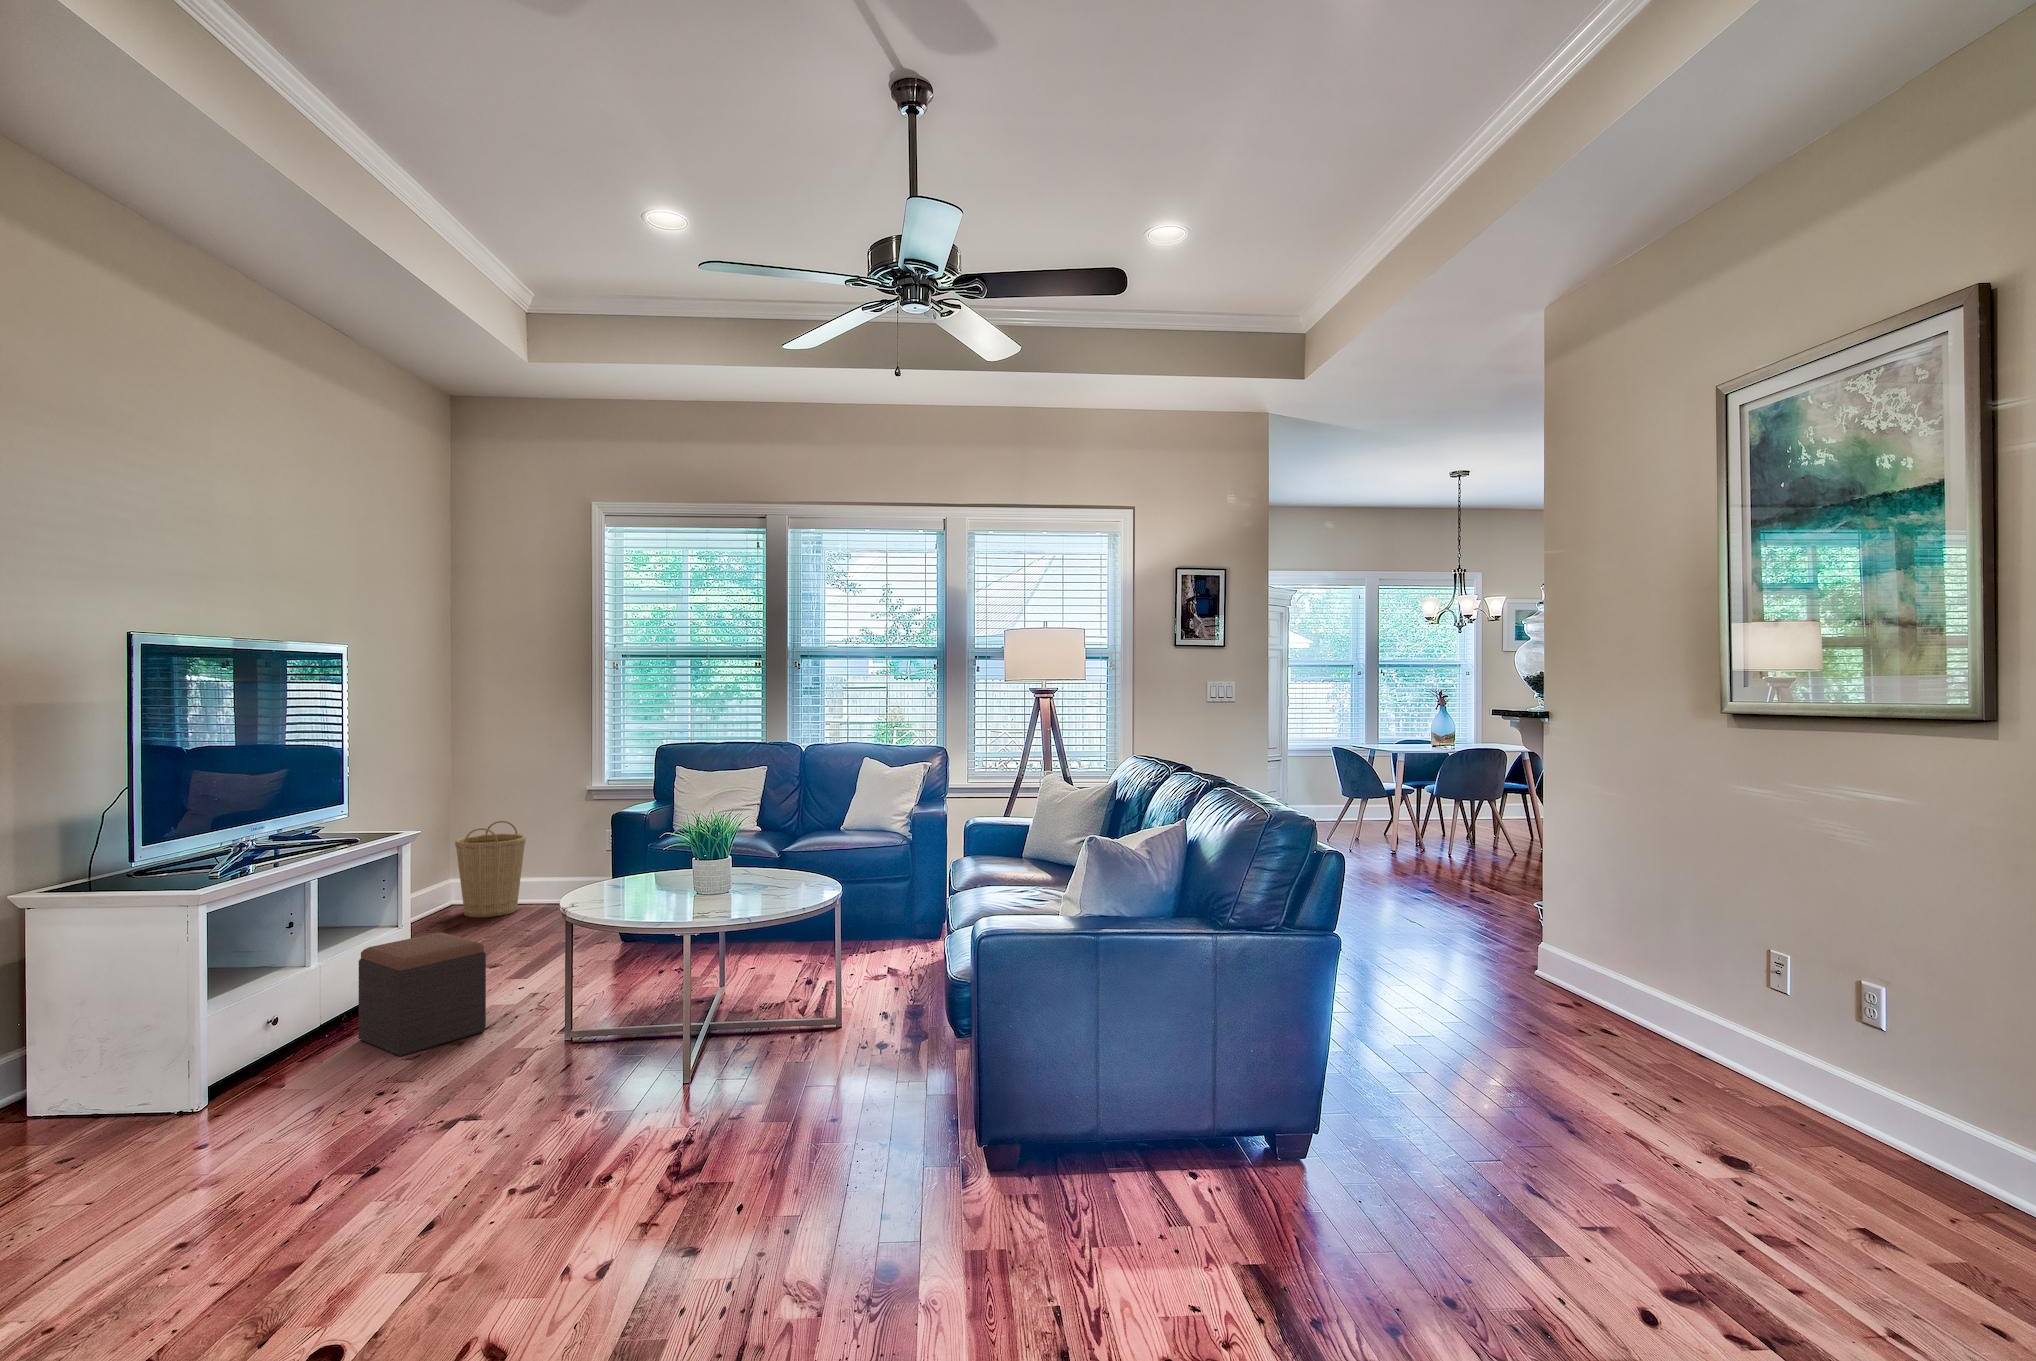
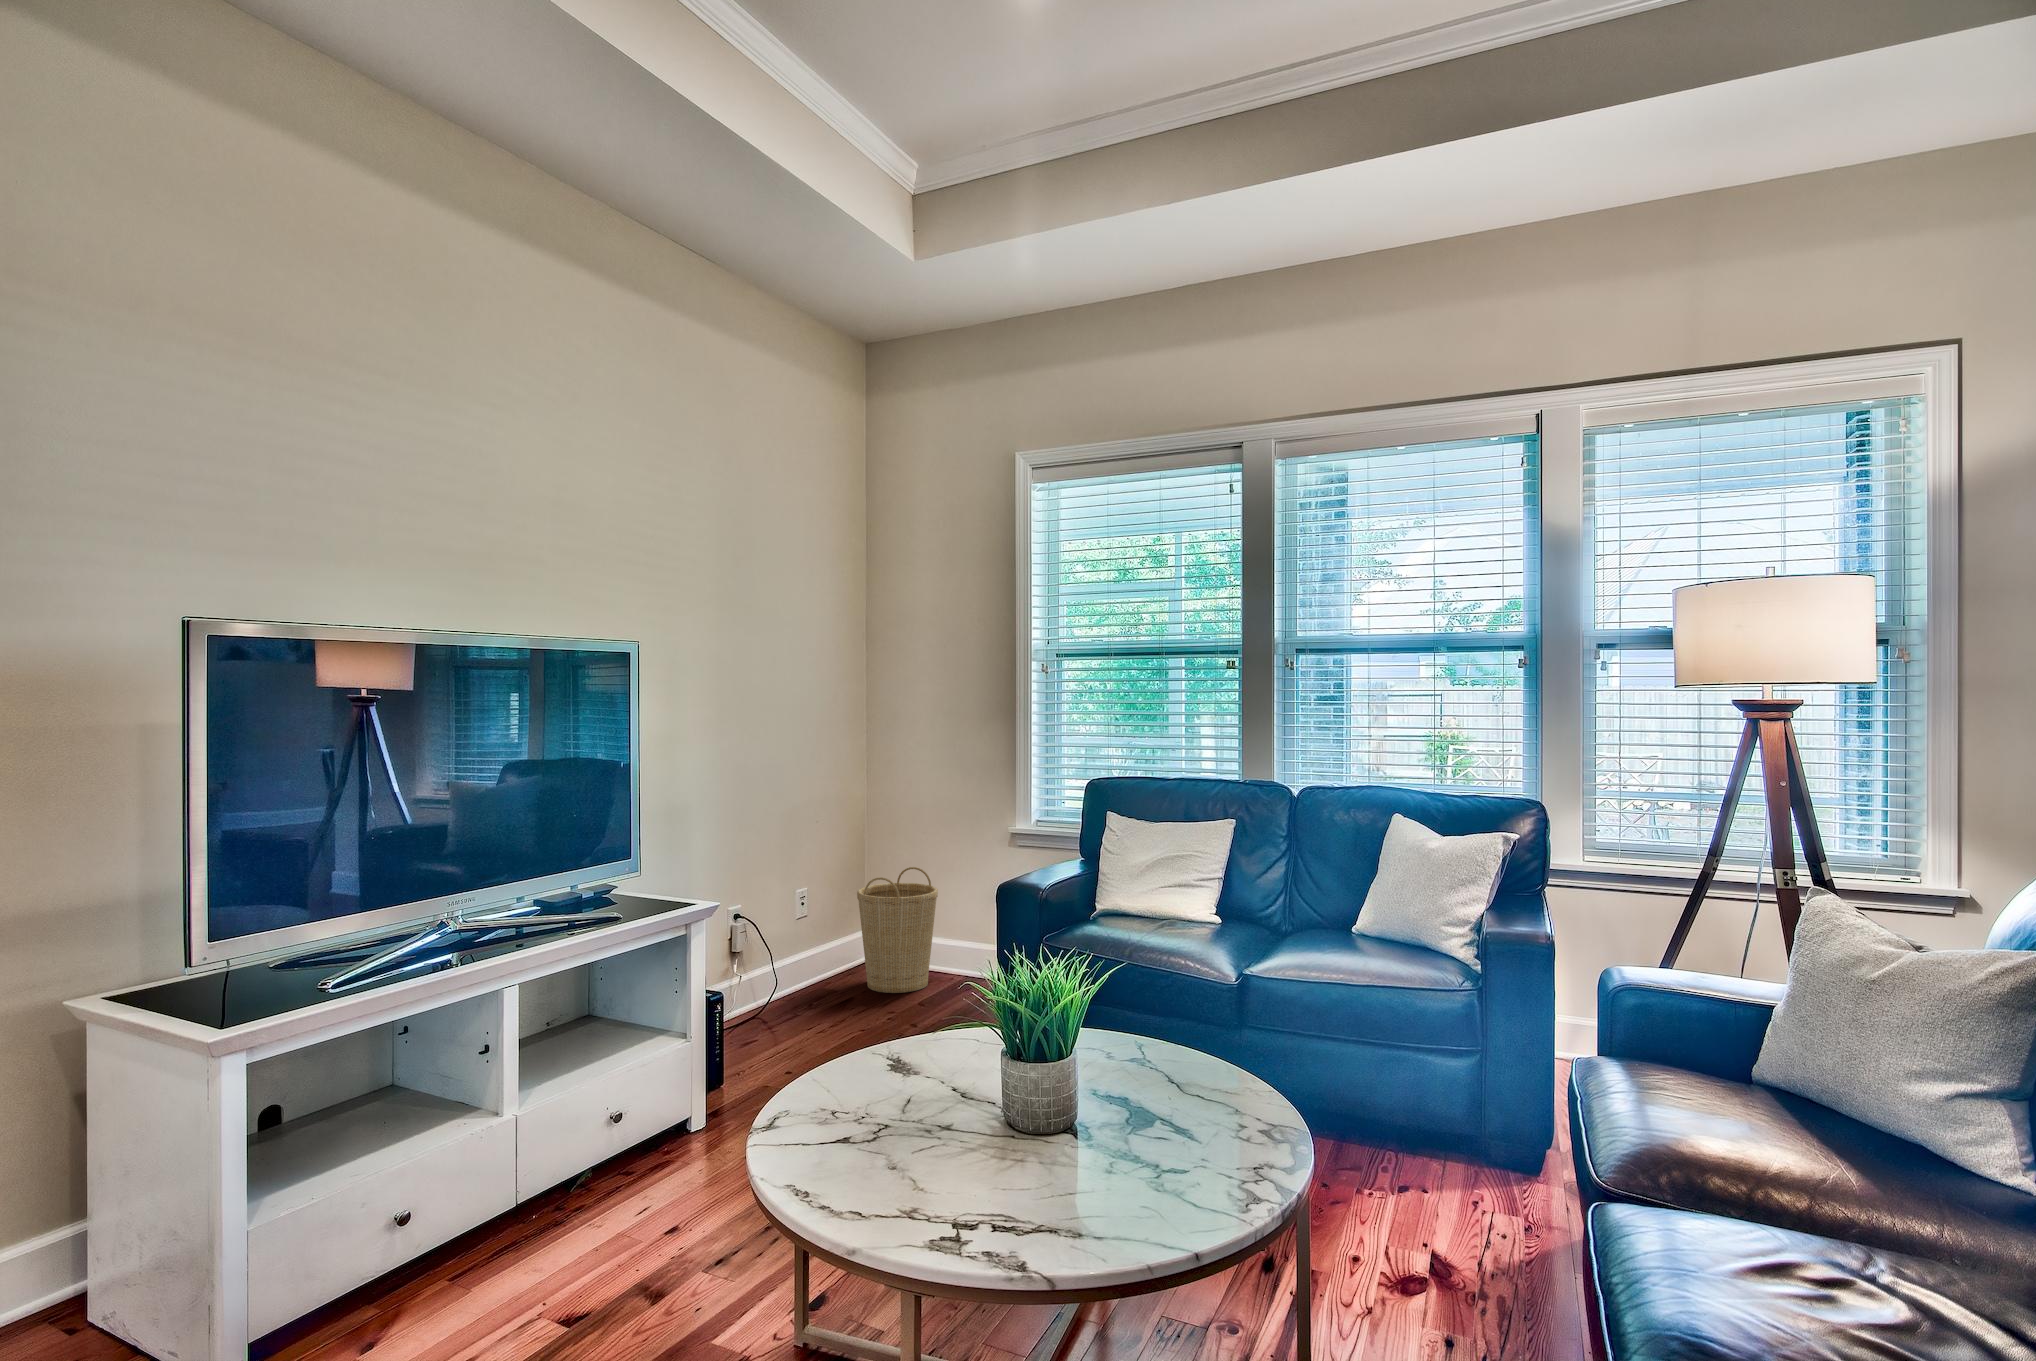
footstool: present [359,932,486,1056] -> none [590,1063,740,1274]

